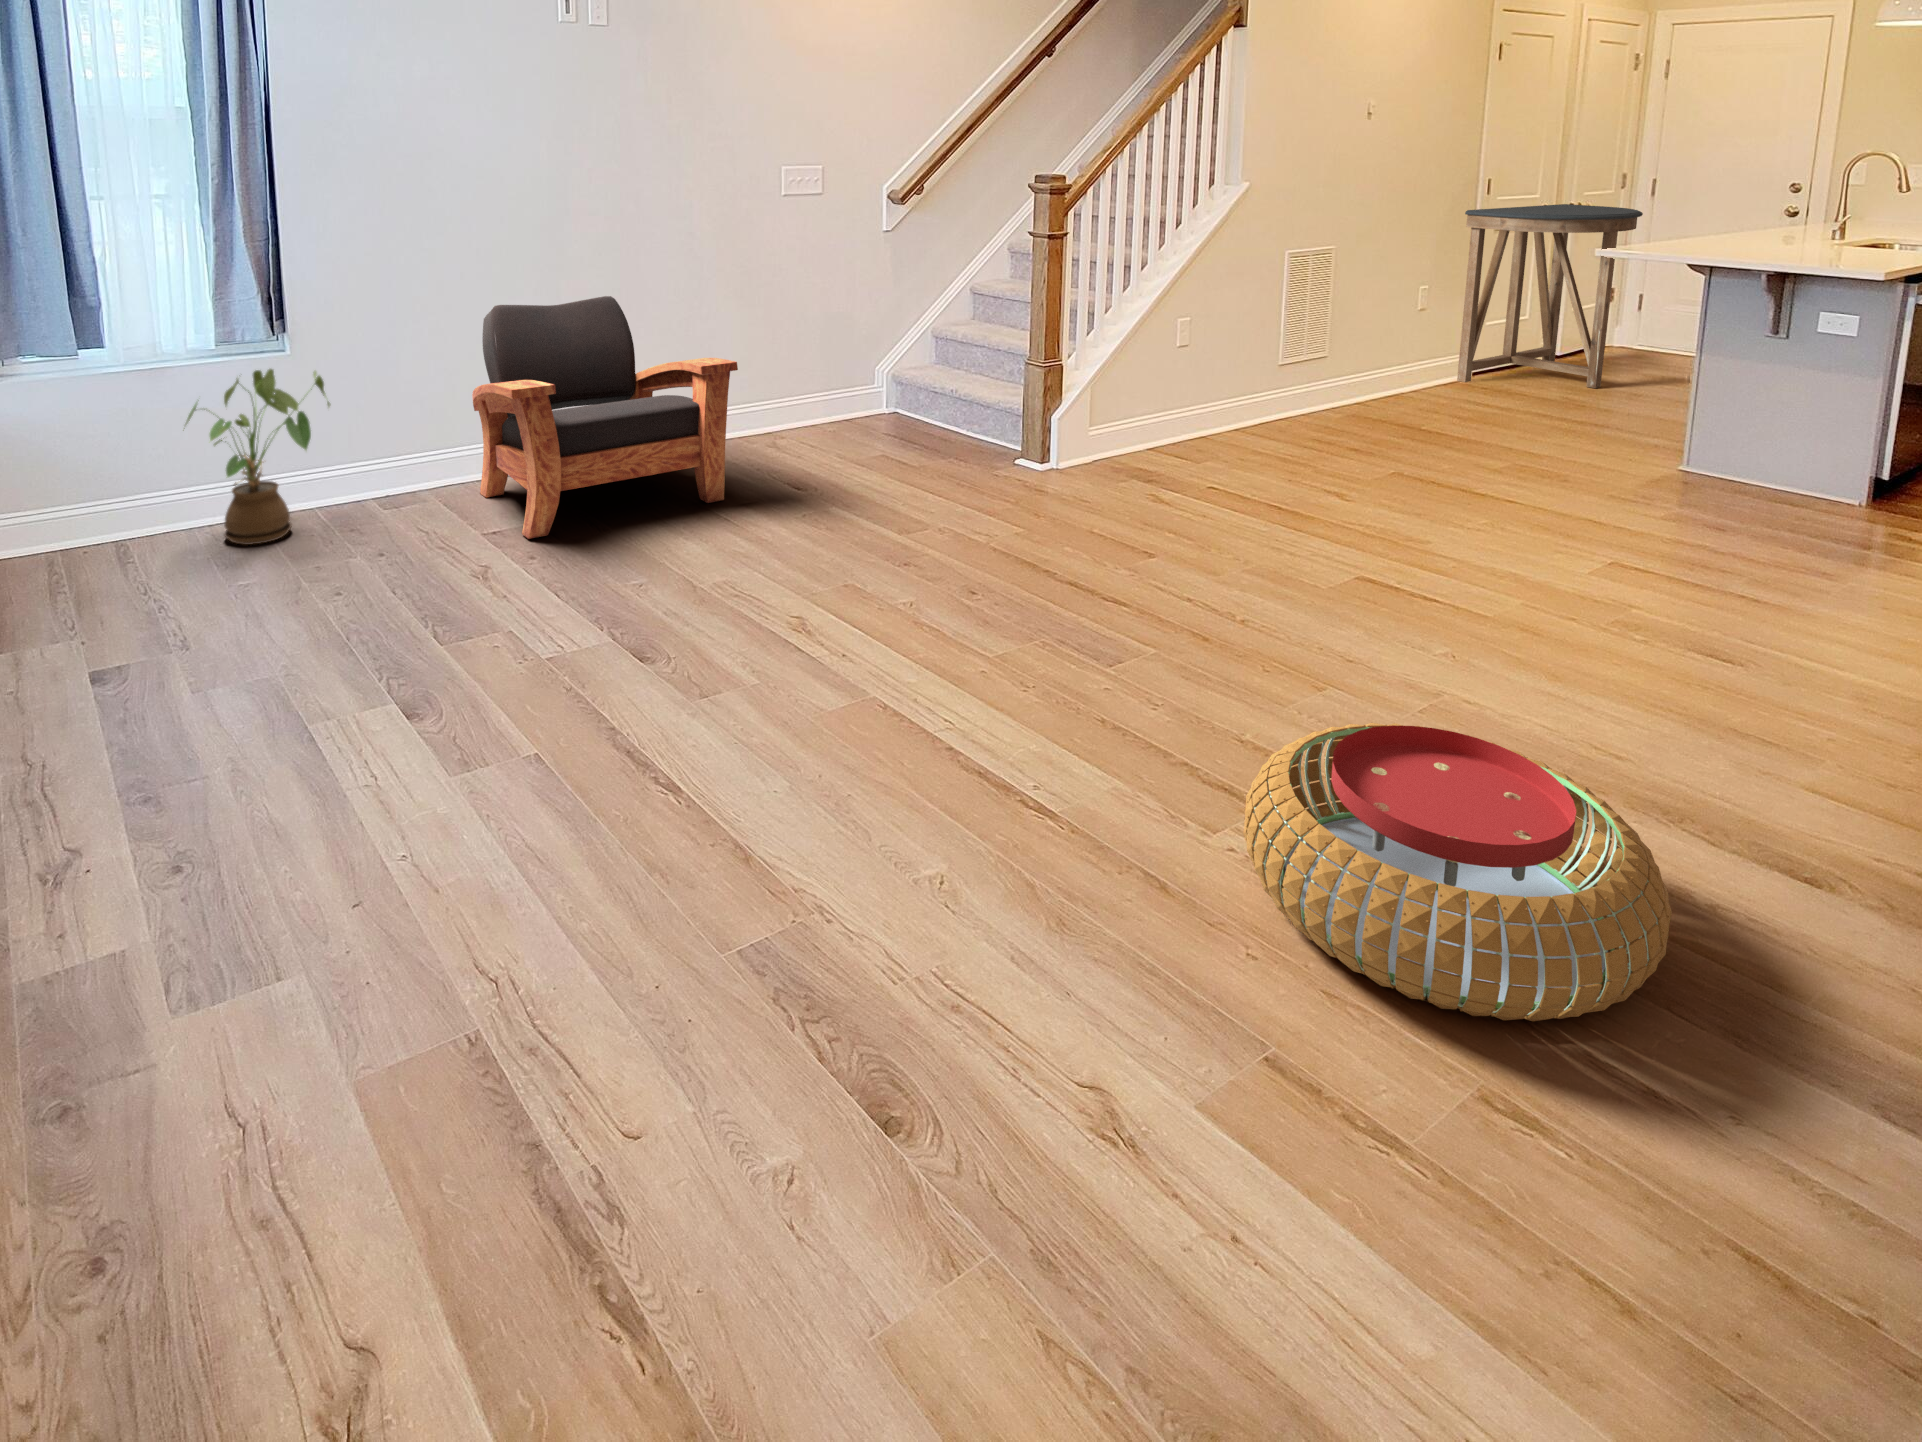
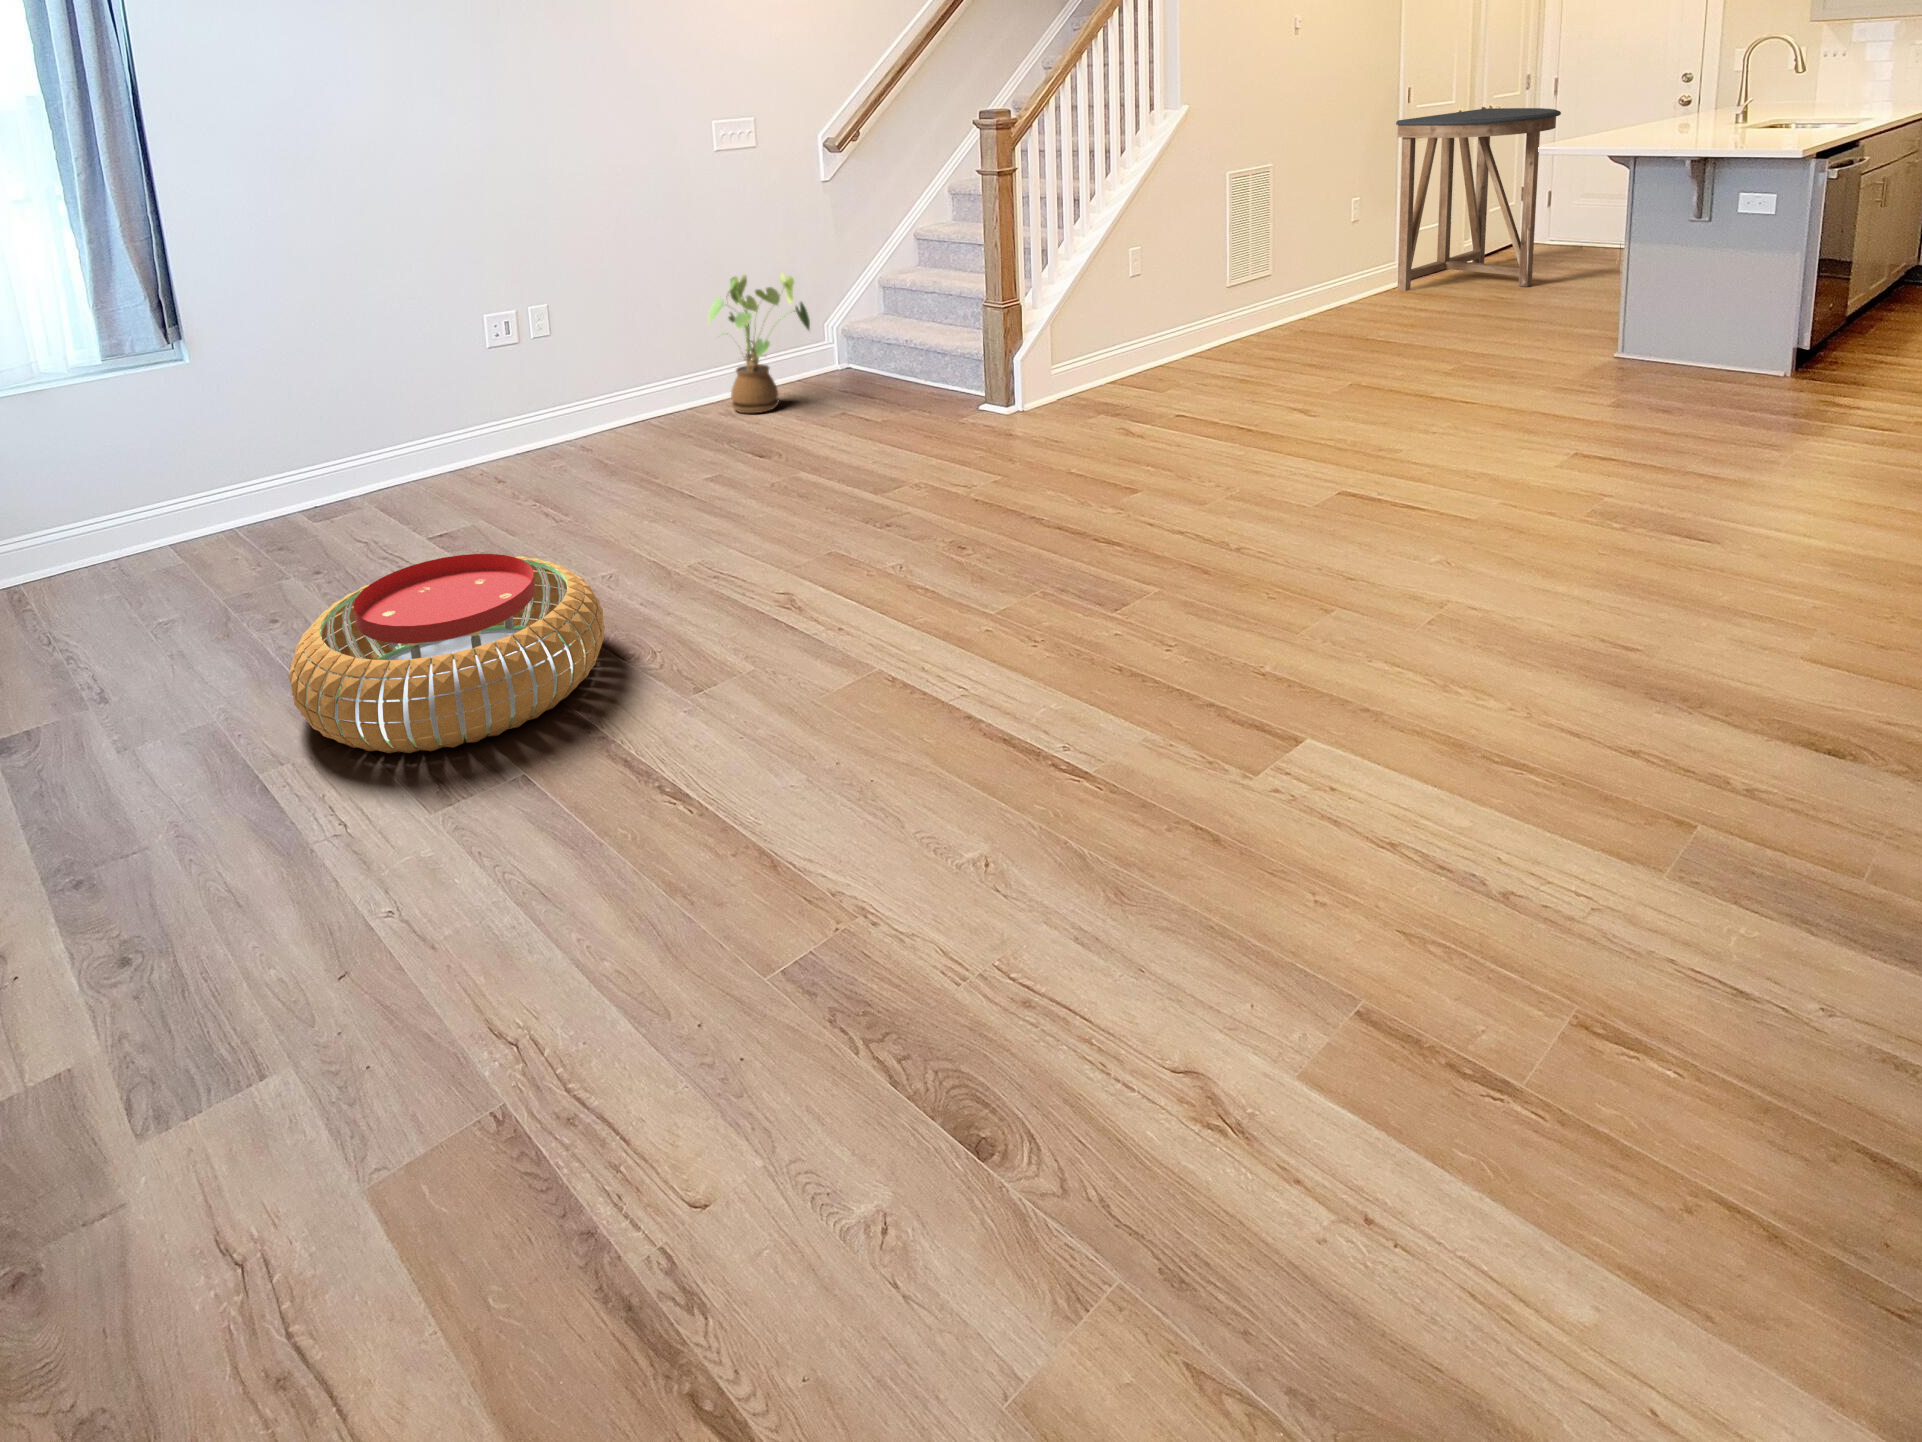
armchair: present [472,296,738,539] -> none [400,273,690,541]
house plant: present [186,369,330,545] -> present [708,273,810,413]
pouf: present [1244,723,1672,1021] -> present [289,554,605,753]

